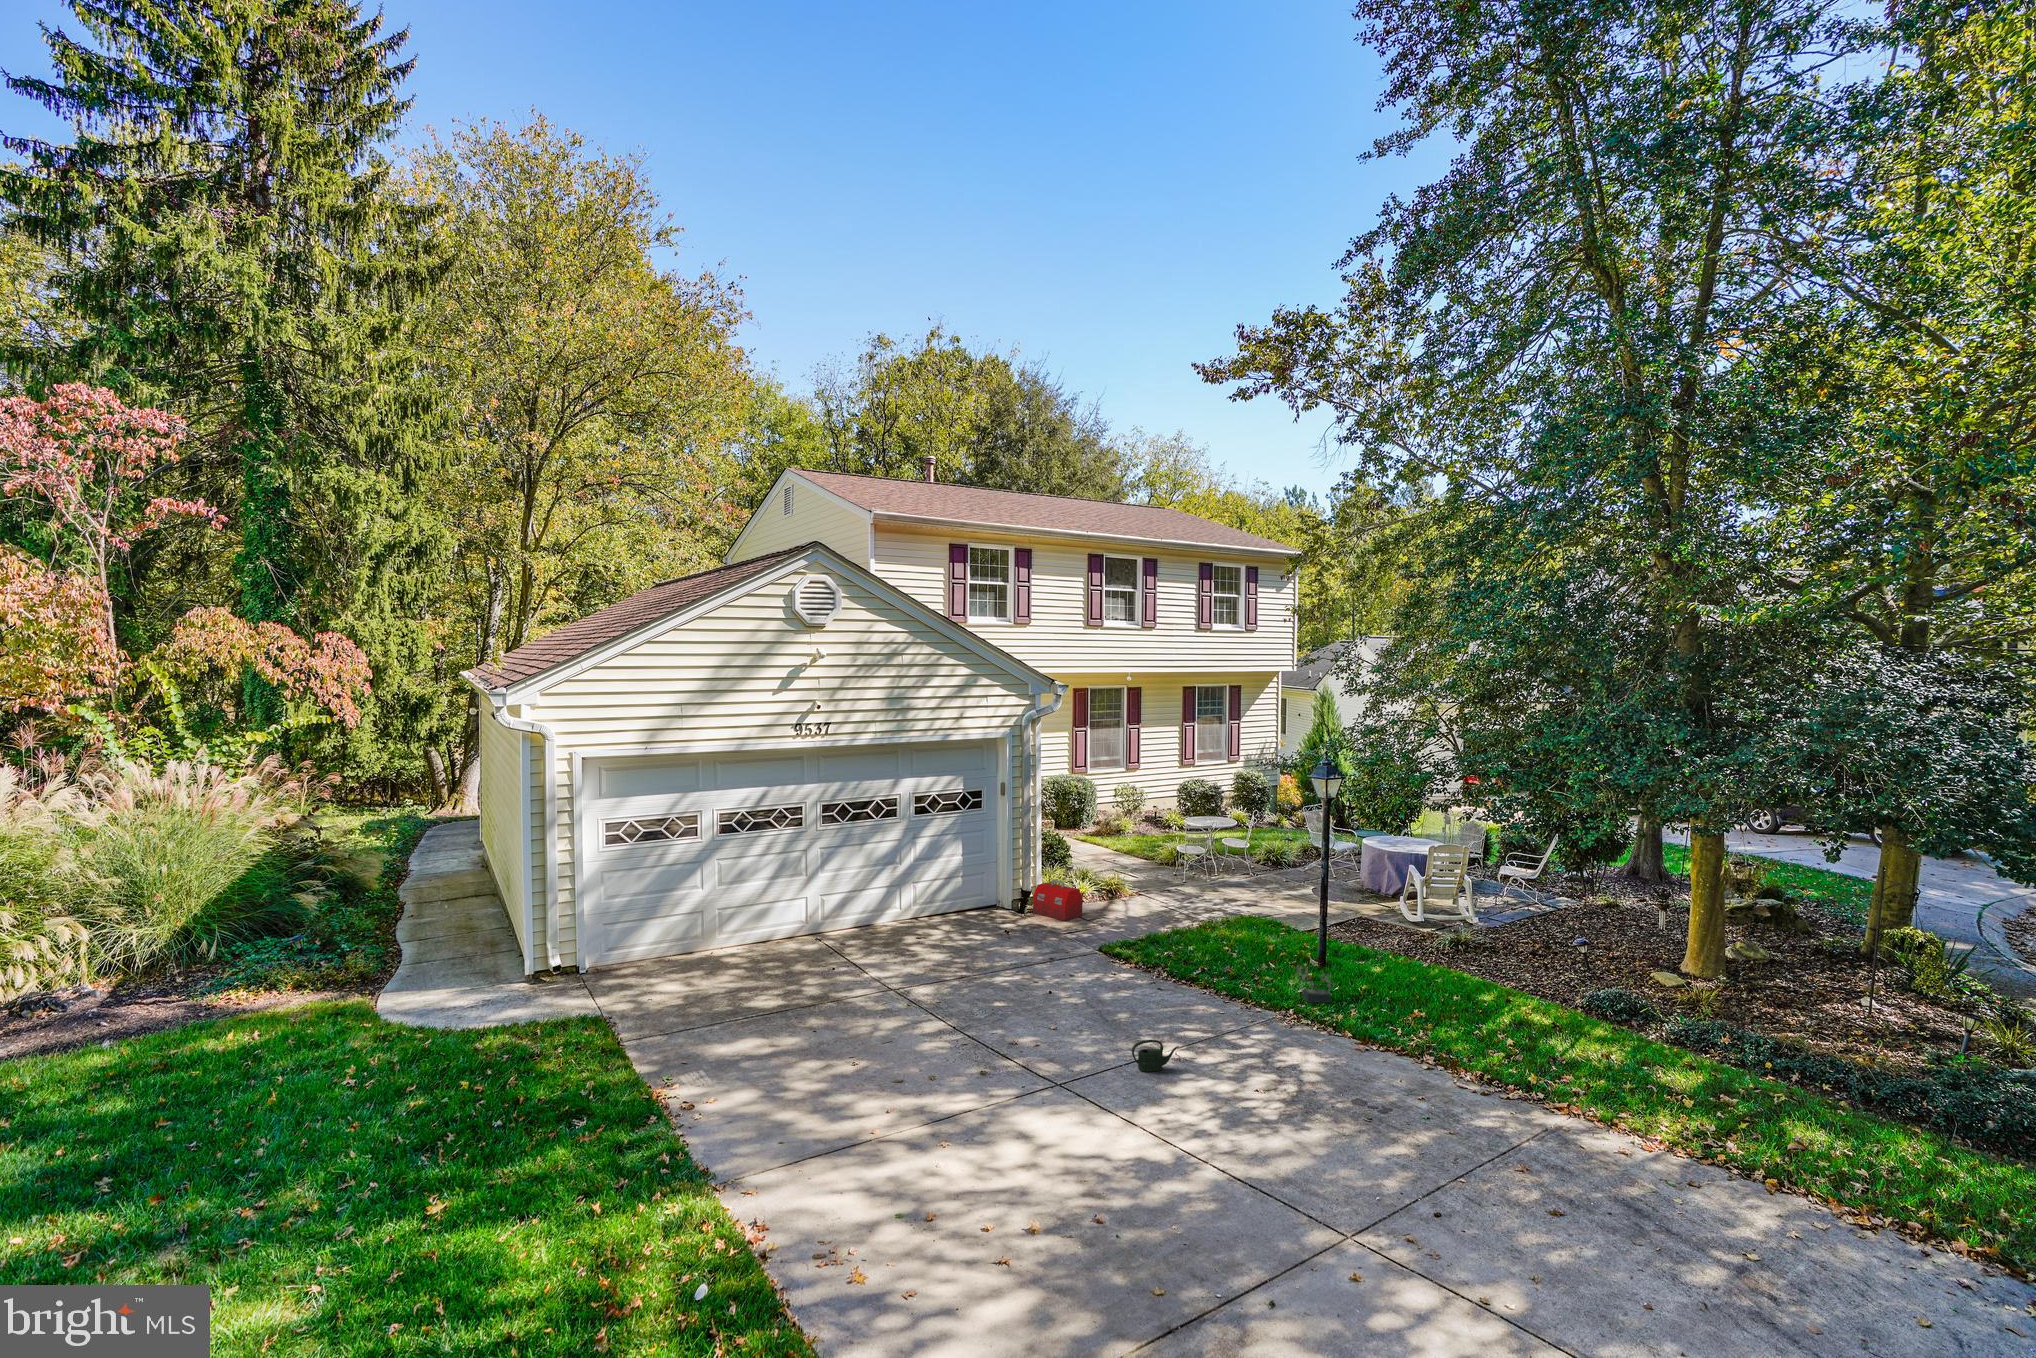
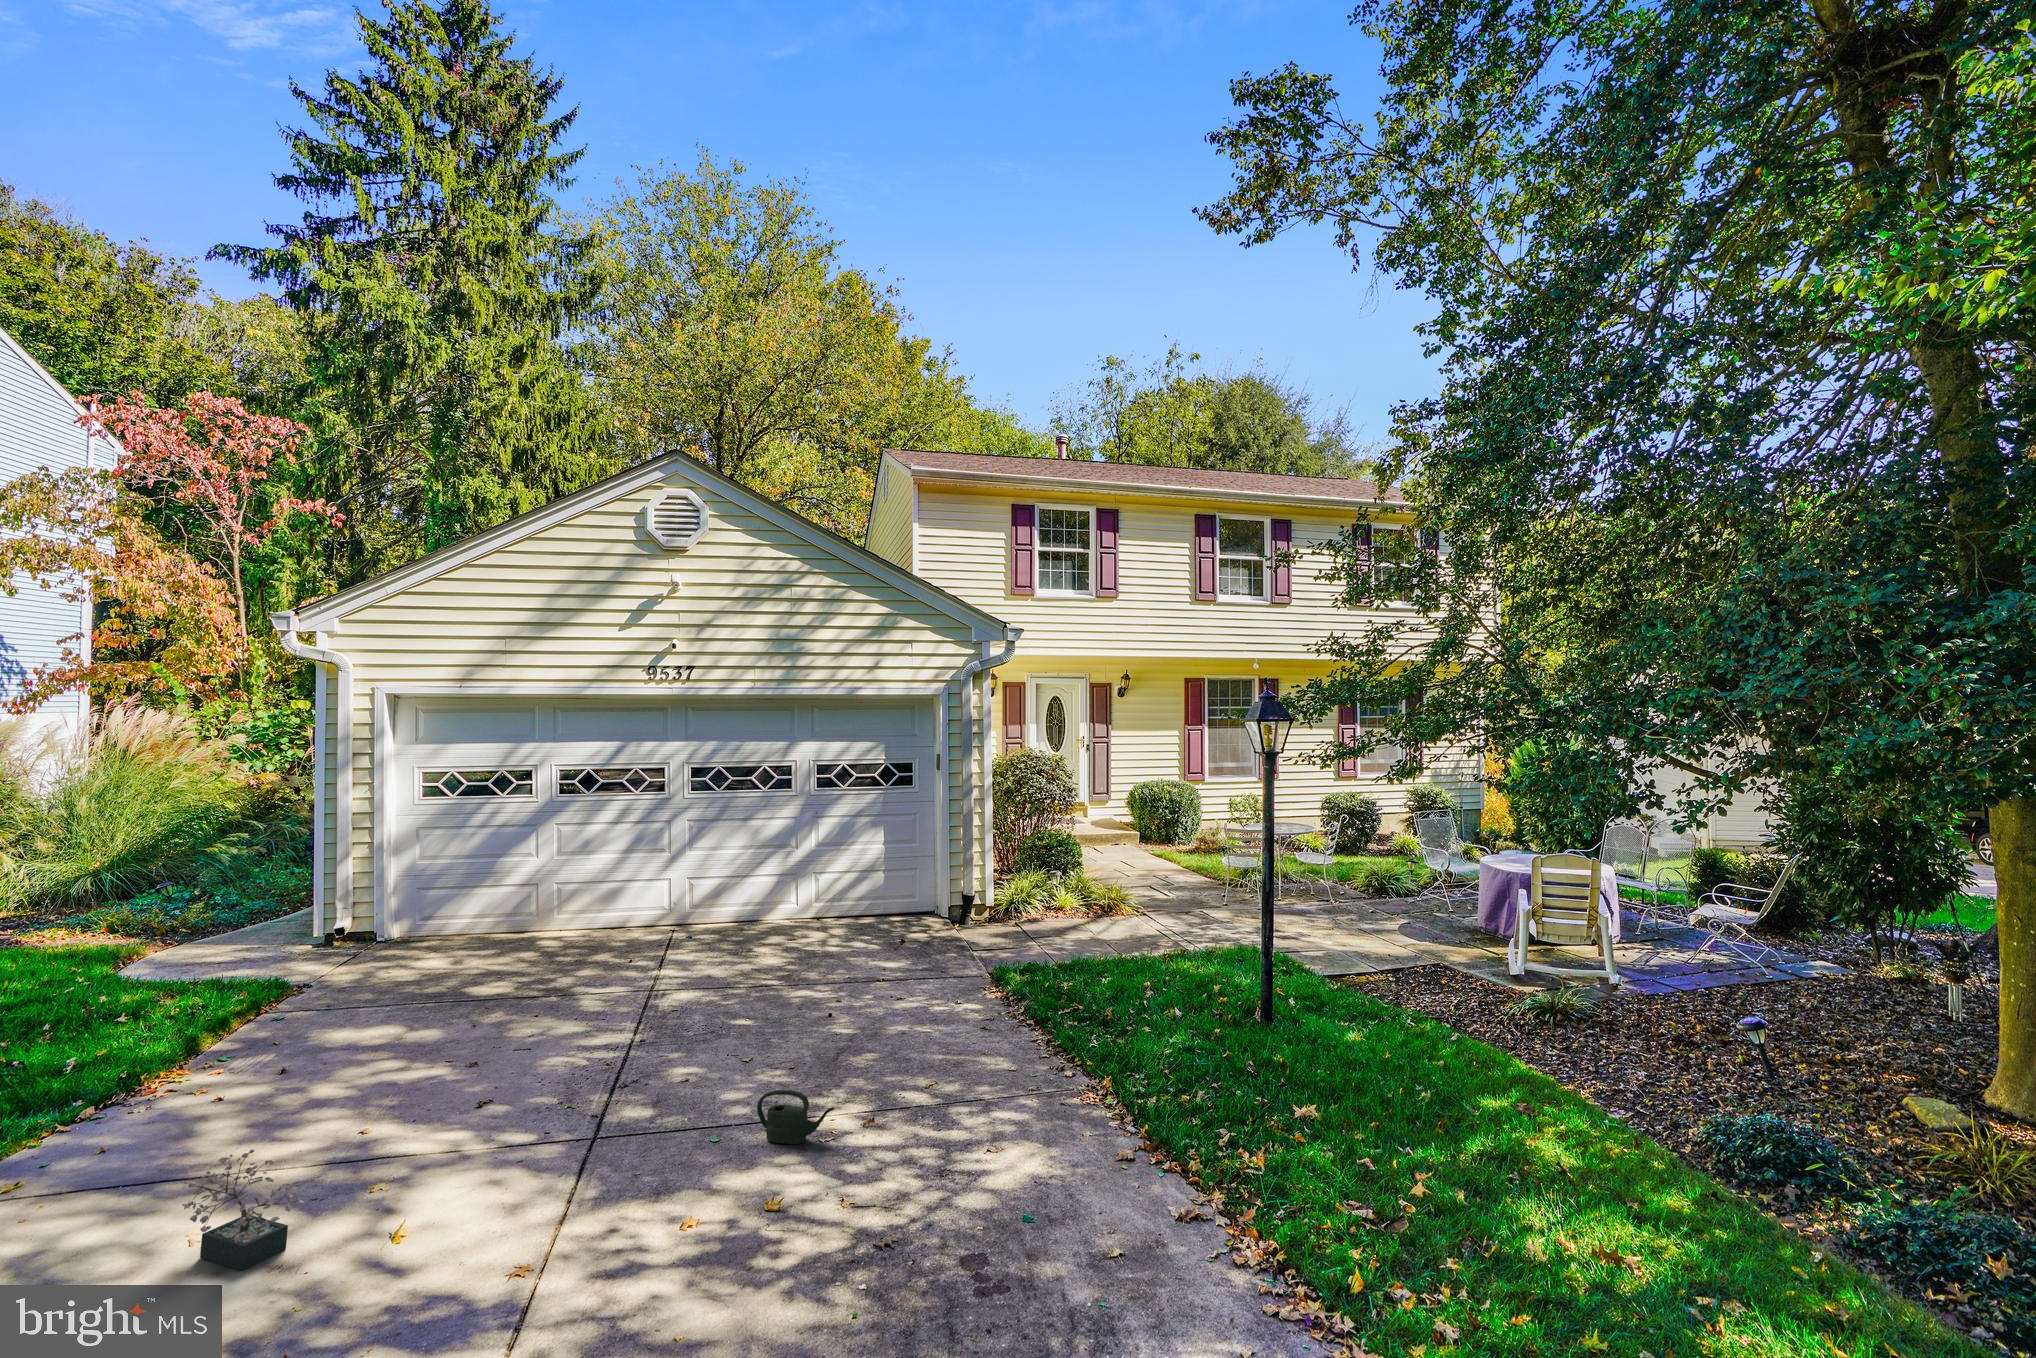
toolbox: present [1033,879,1083,921] -> none [978,885,1037,939]
decorative plant: present [1295,969,1331,1003] -> present [181,1149,305,1271]

